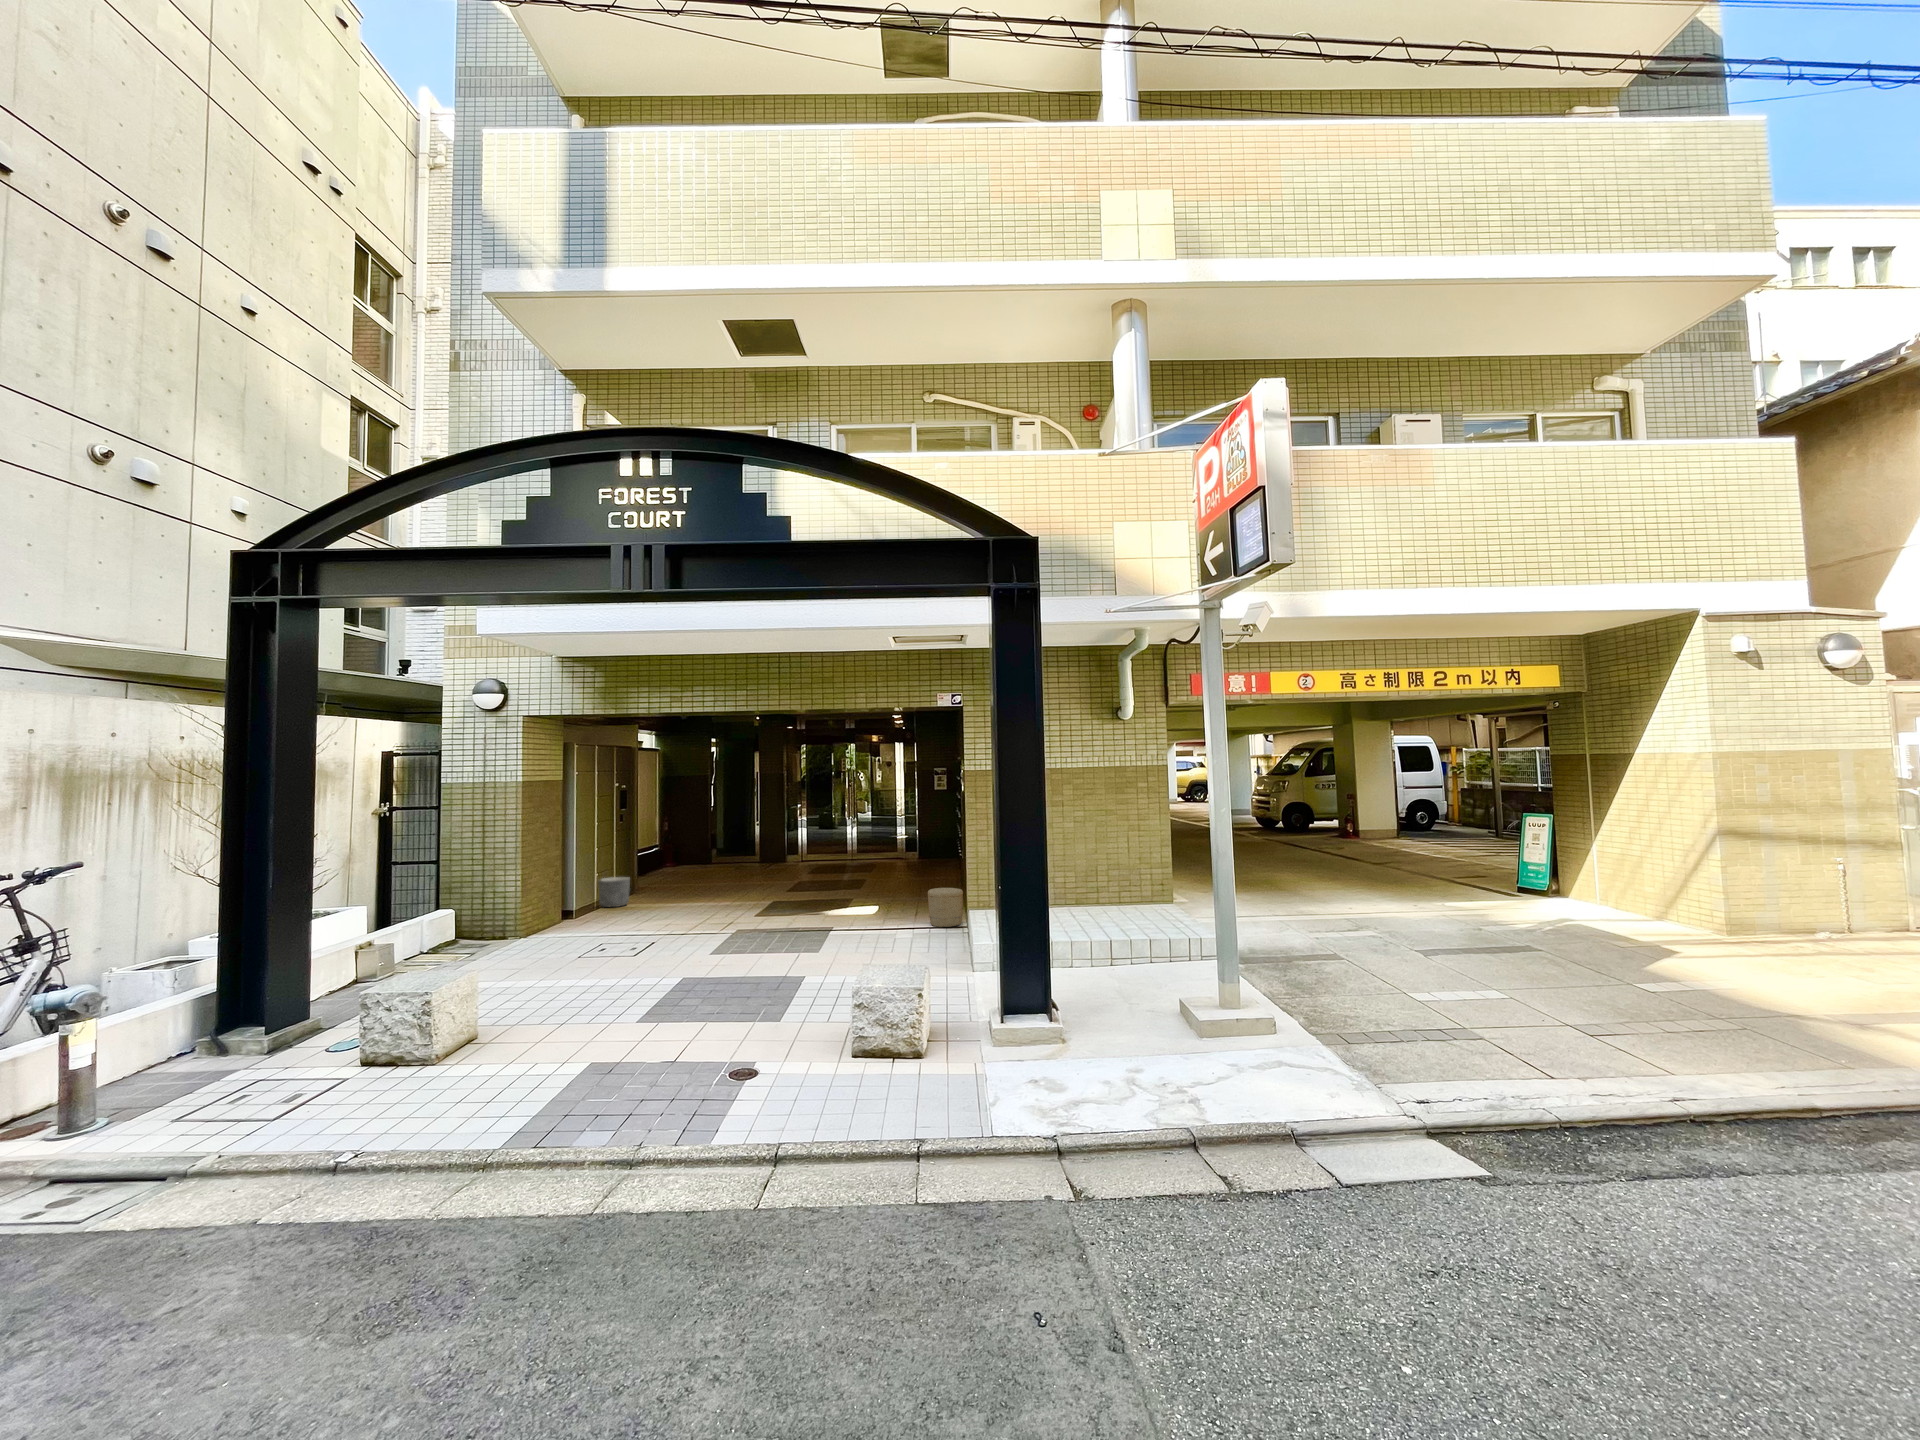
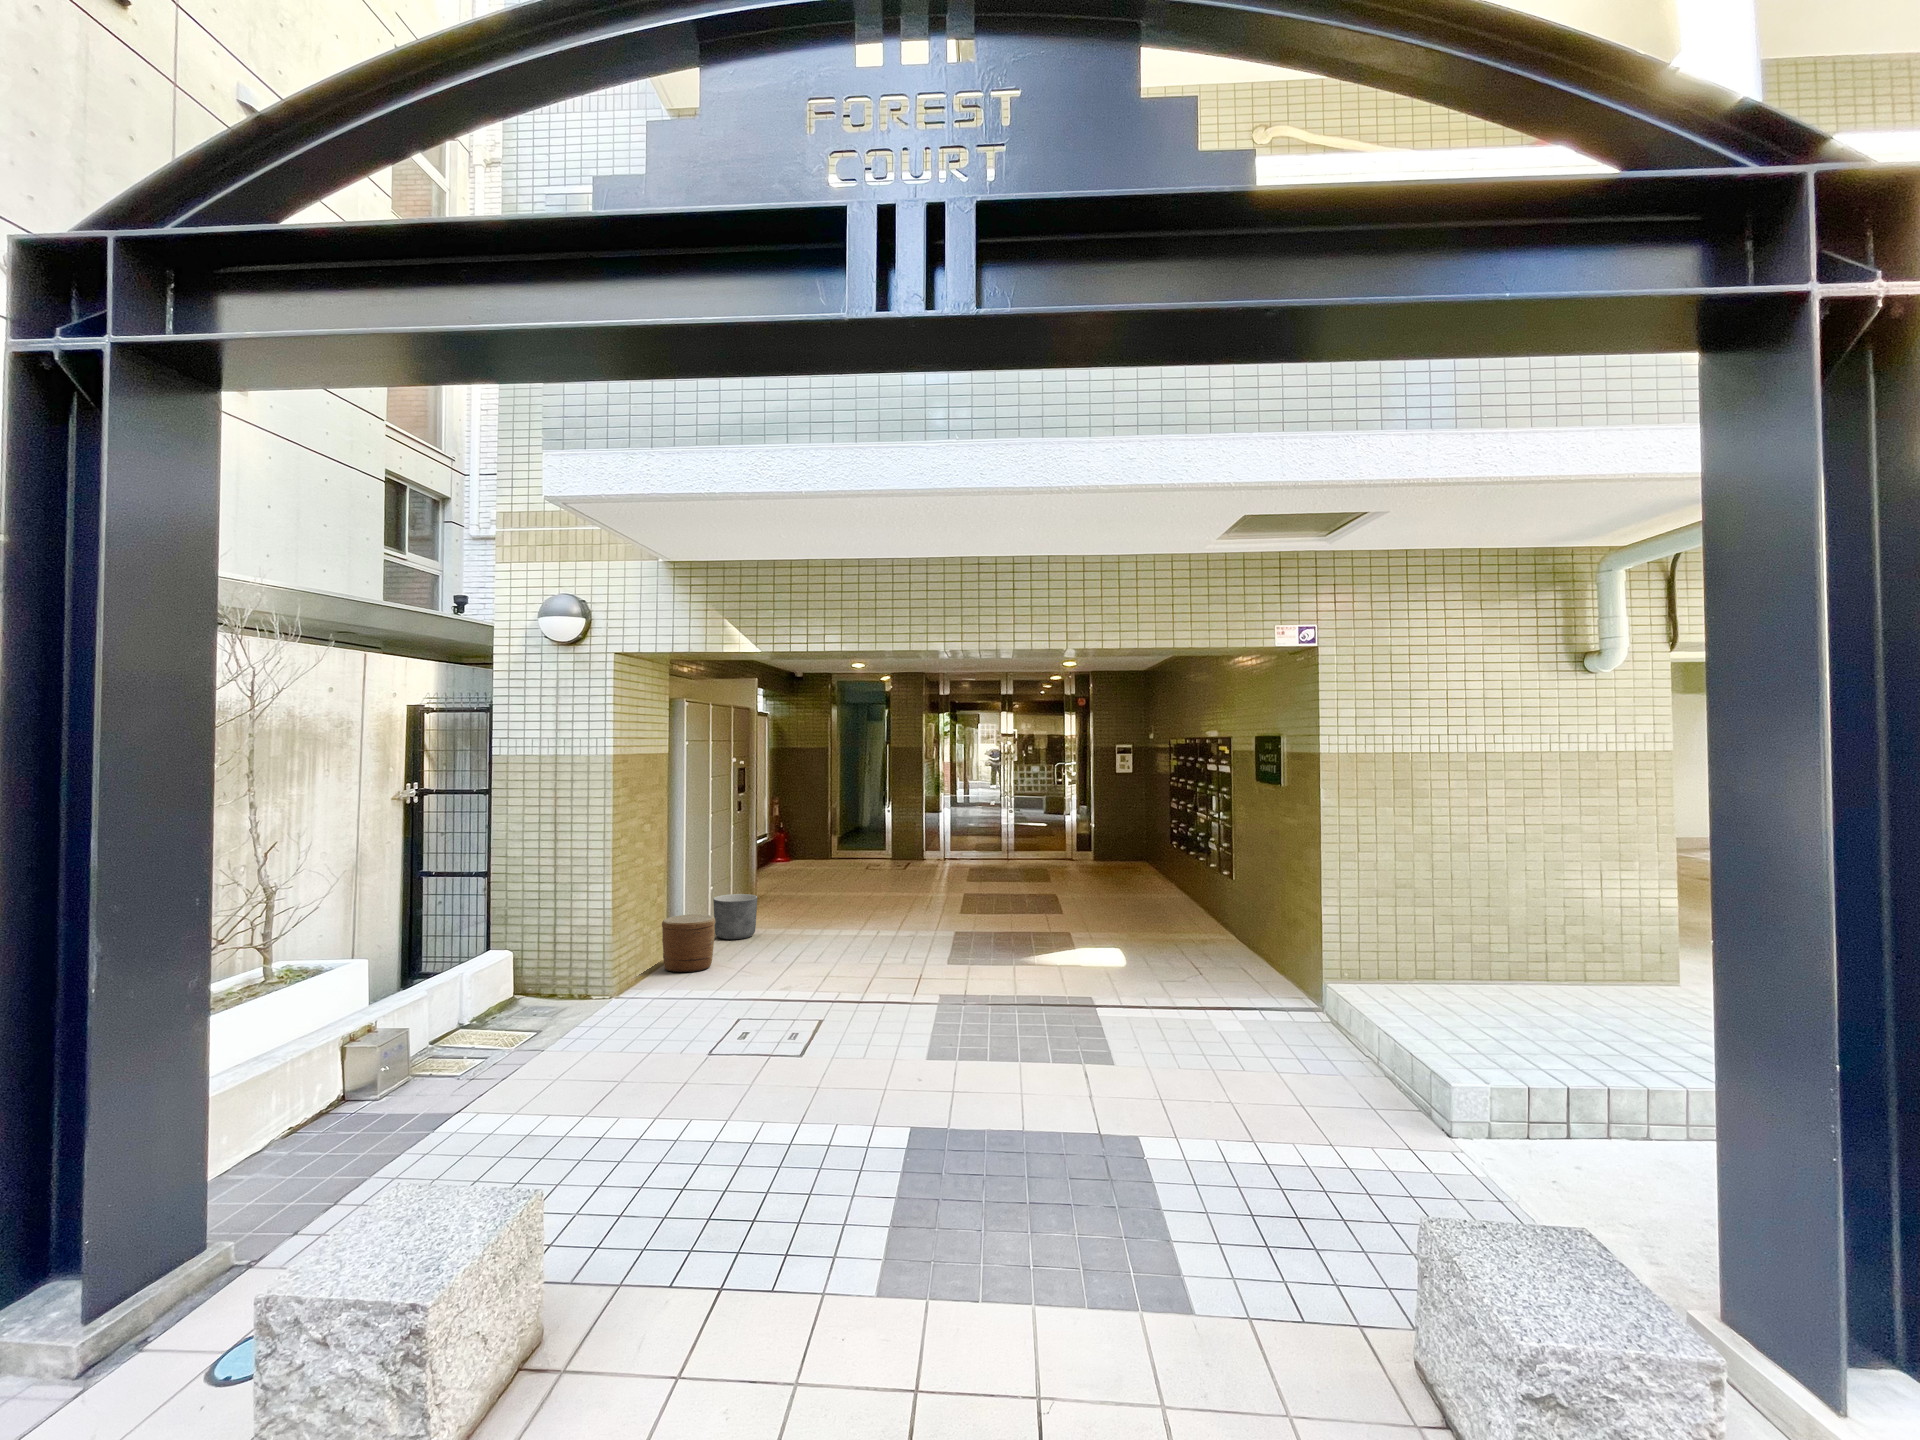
woven basket: present [928,888,963,927] -> present [662,914,715,972]

